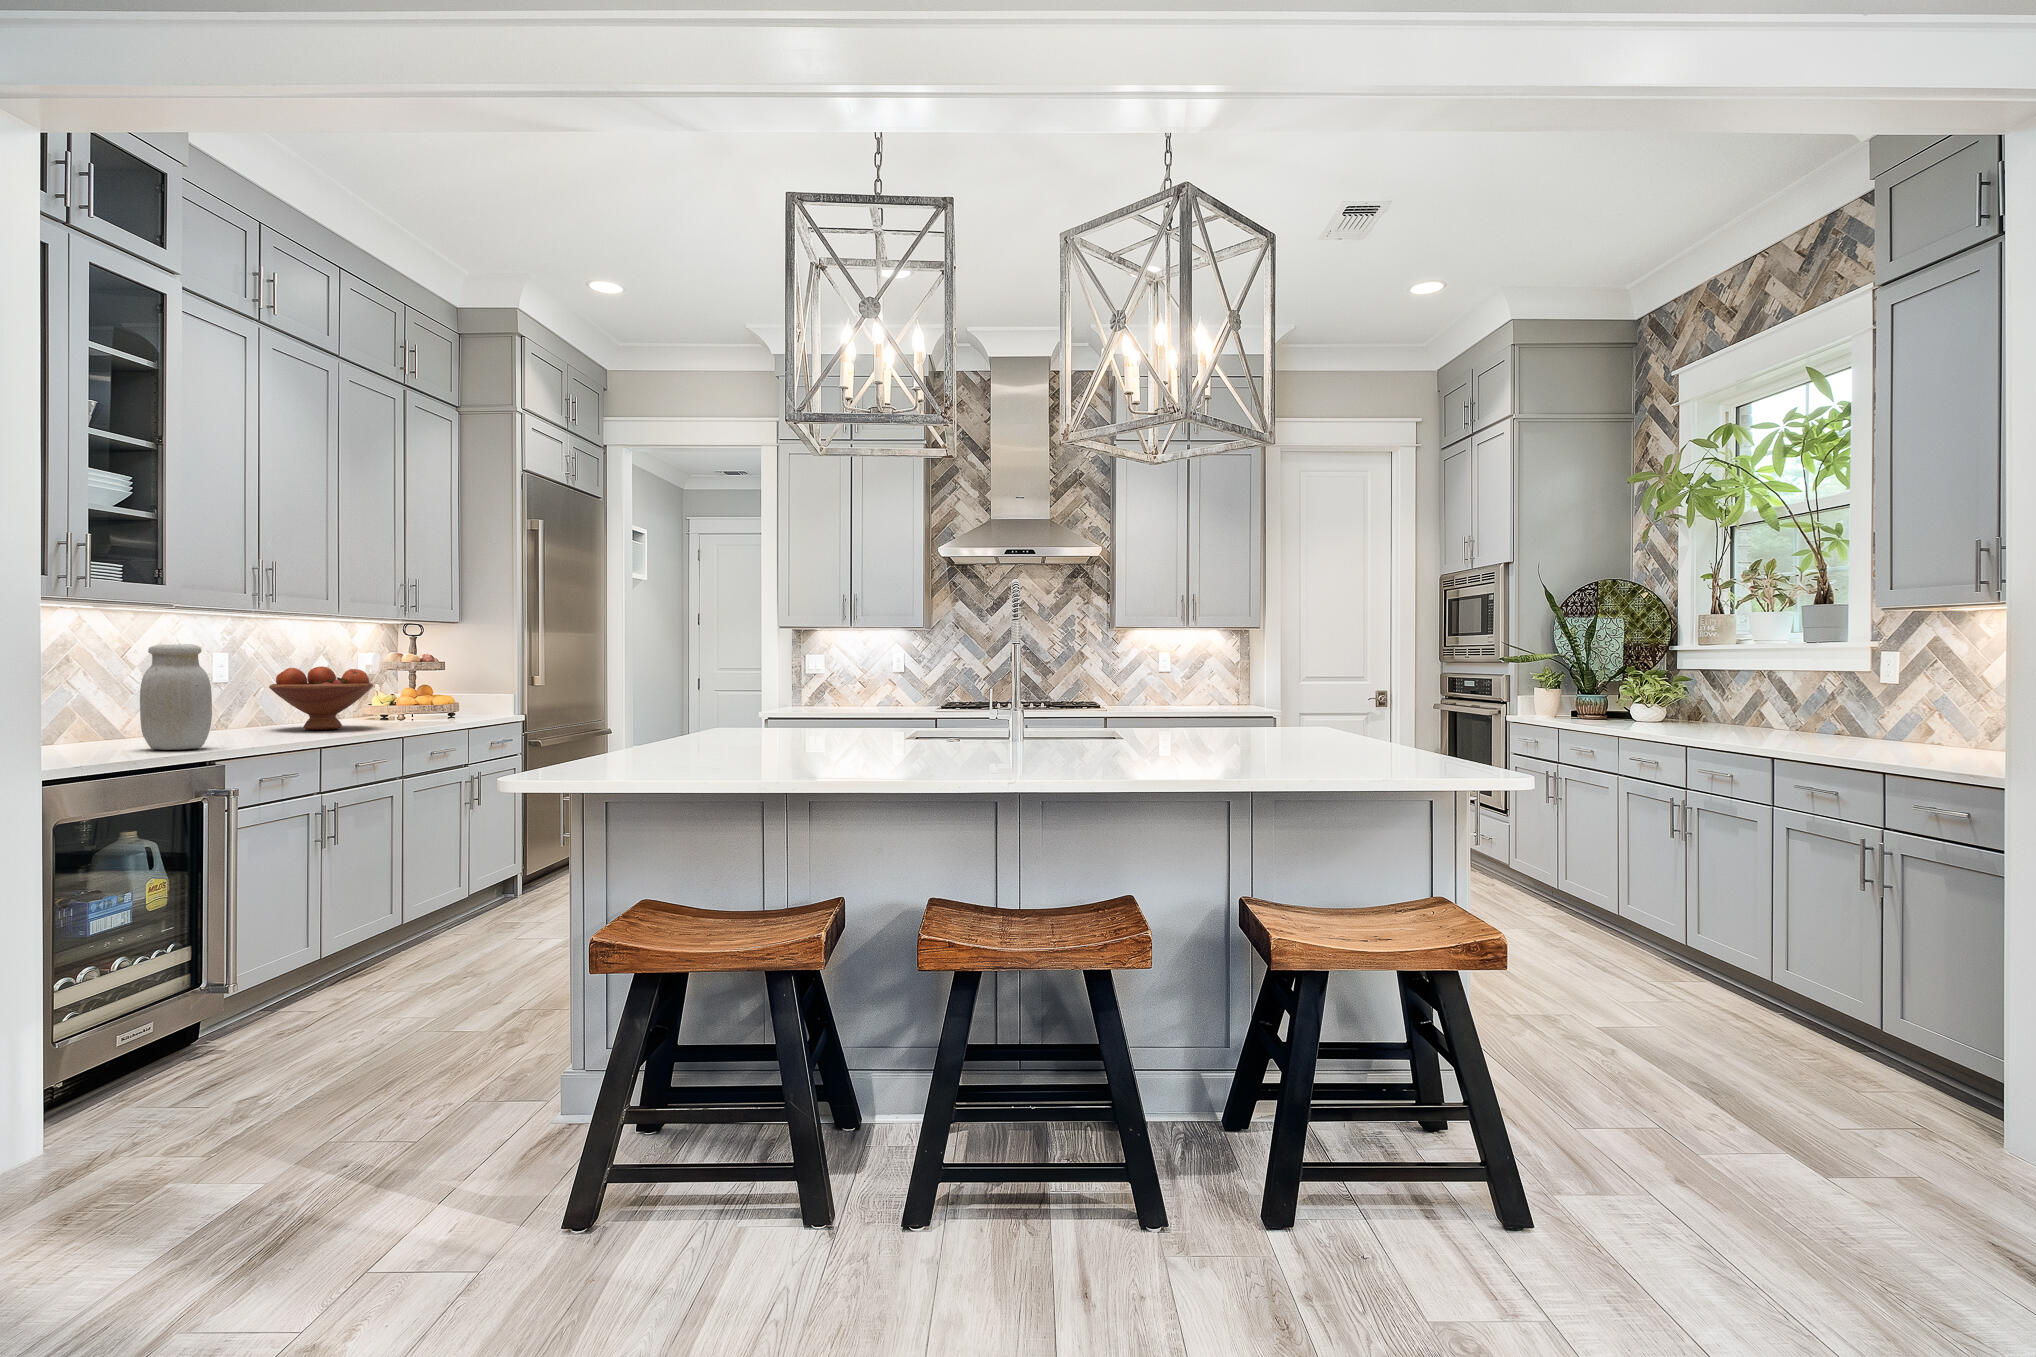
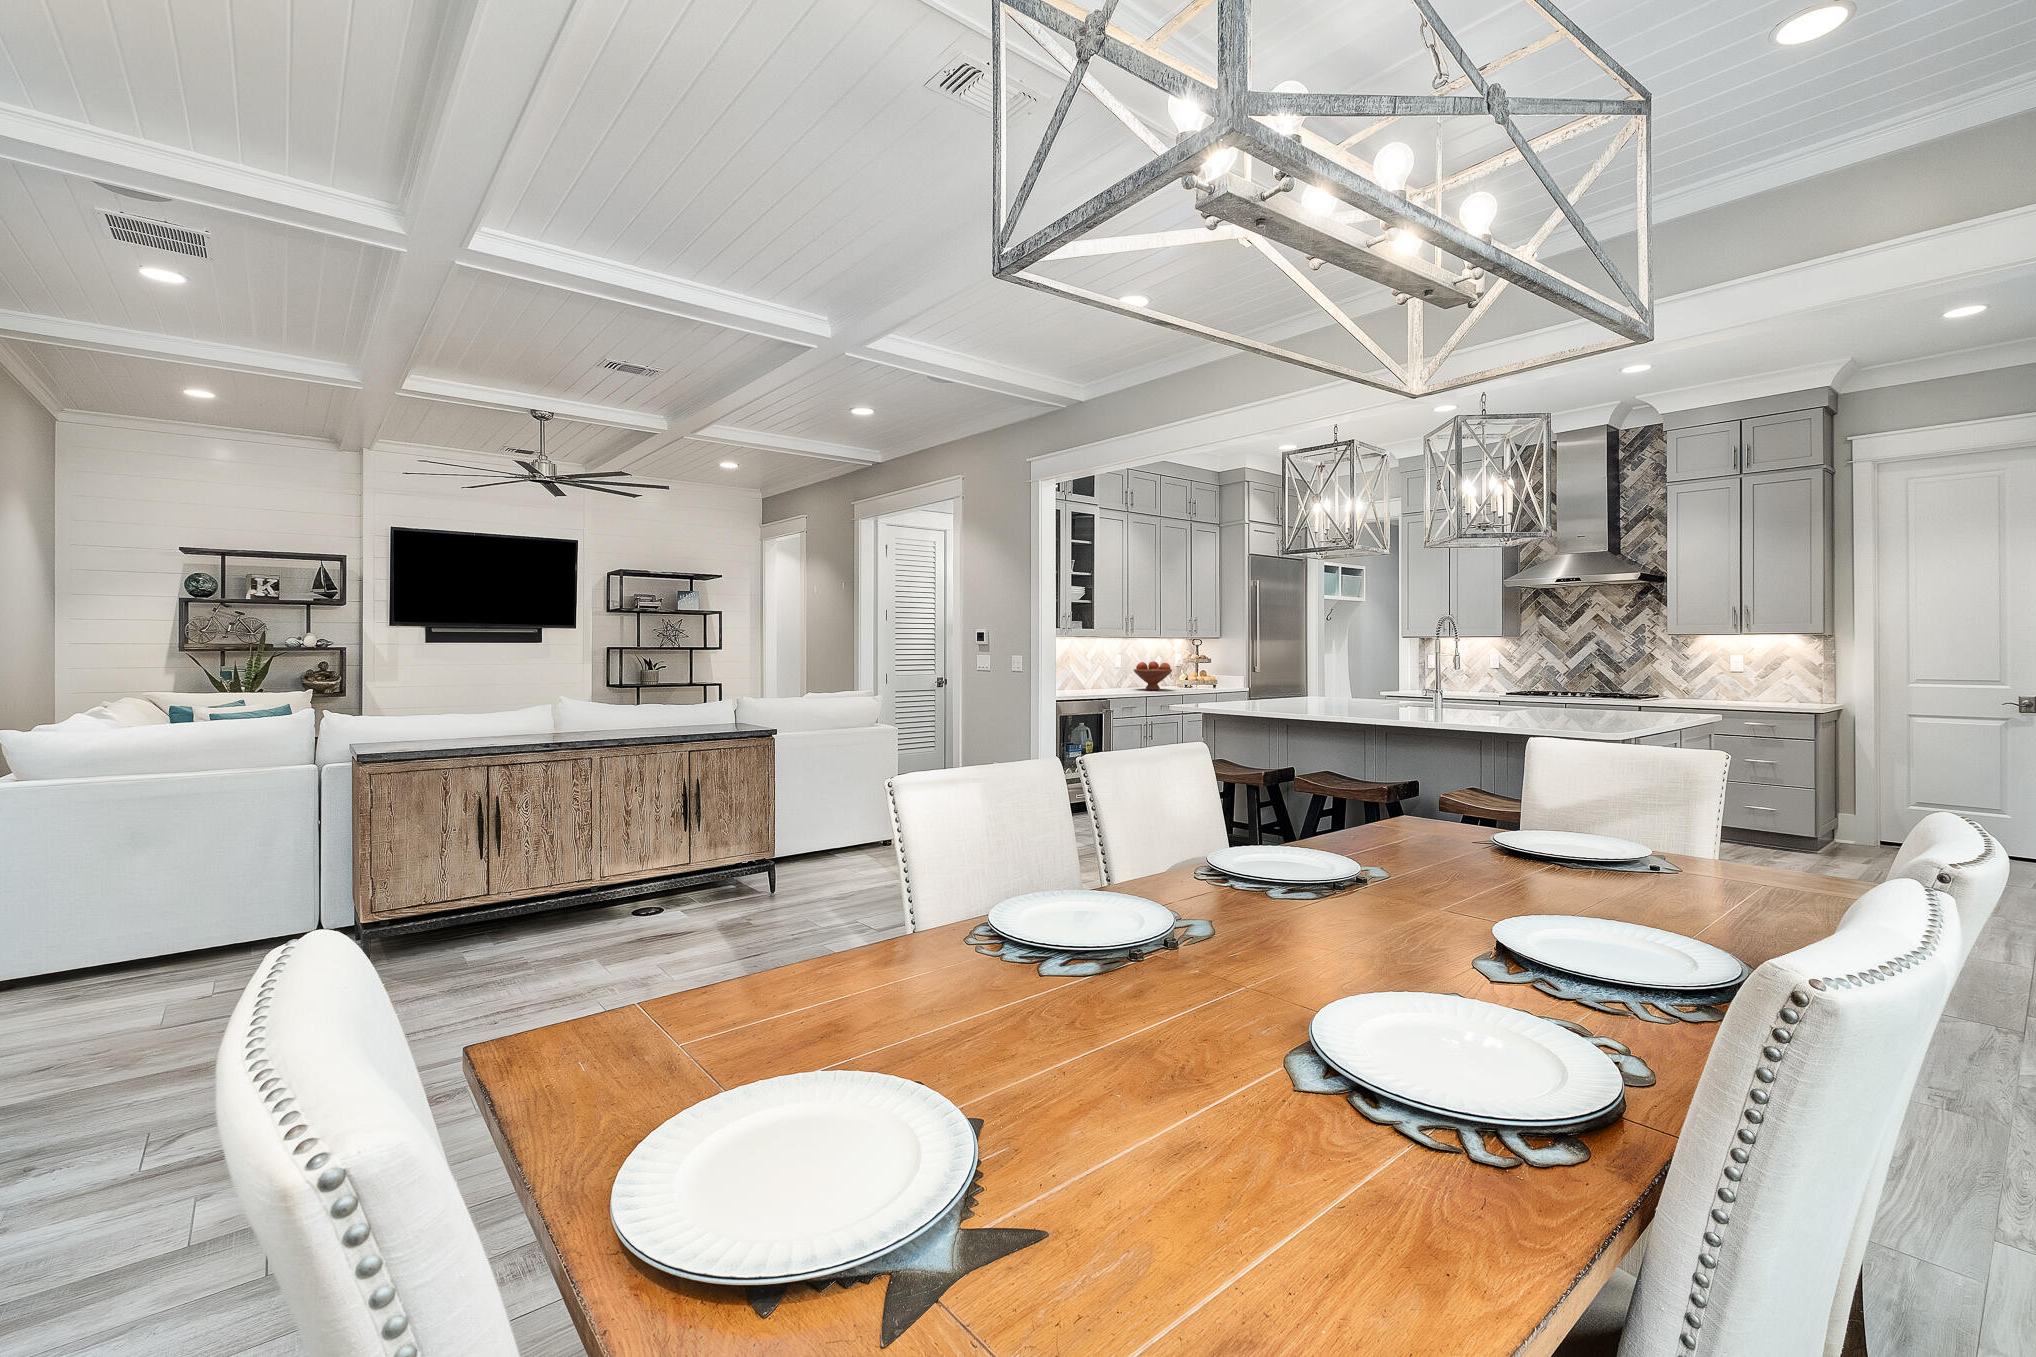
jar: present [140,644,212,750] -> none [1087,653,1109,694]

